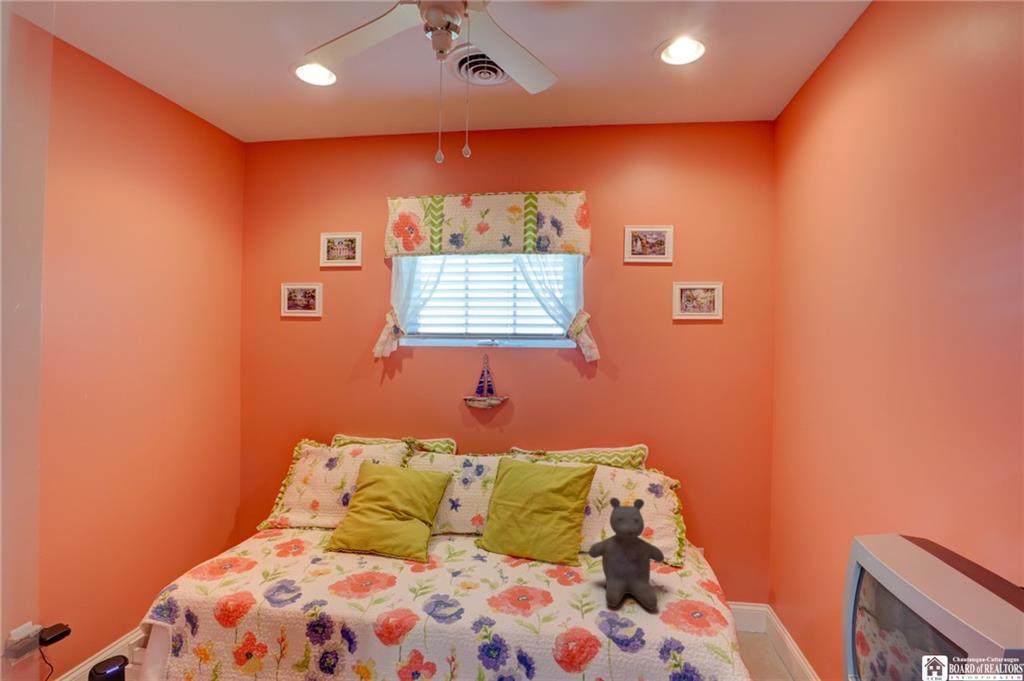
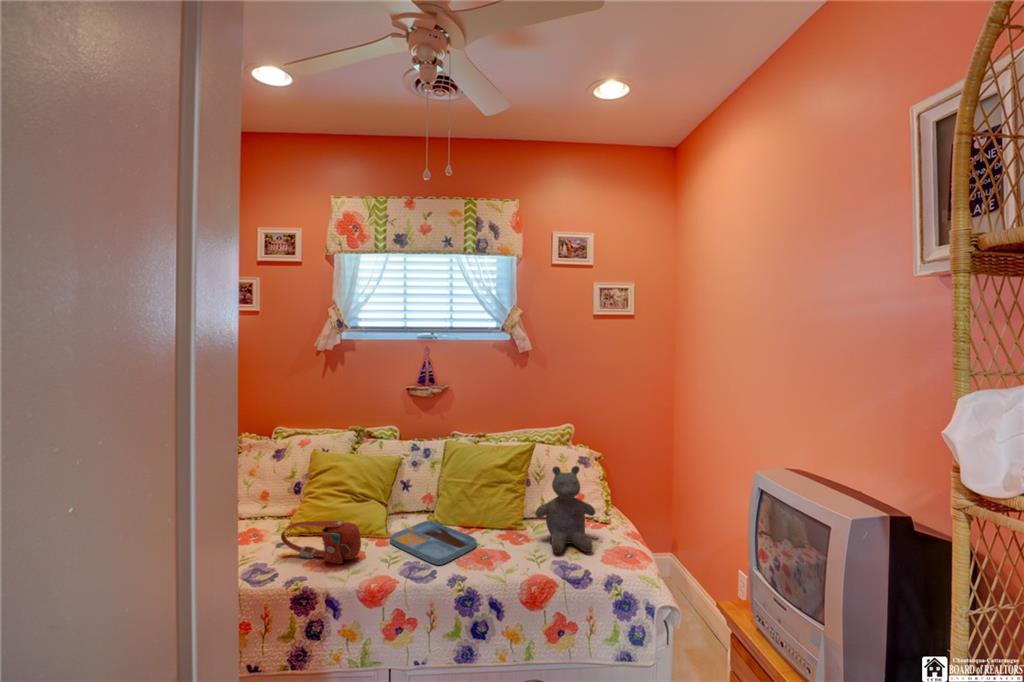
handbag: none [312,537,390,588] -> present [281,521,361,564]
tray: none [425,546,518,604] -> present [390,521,477,565]

